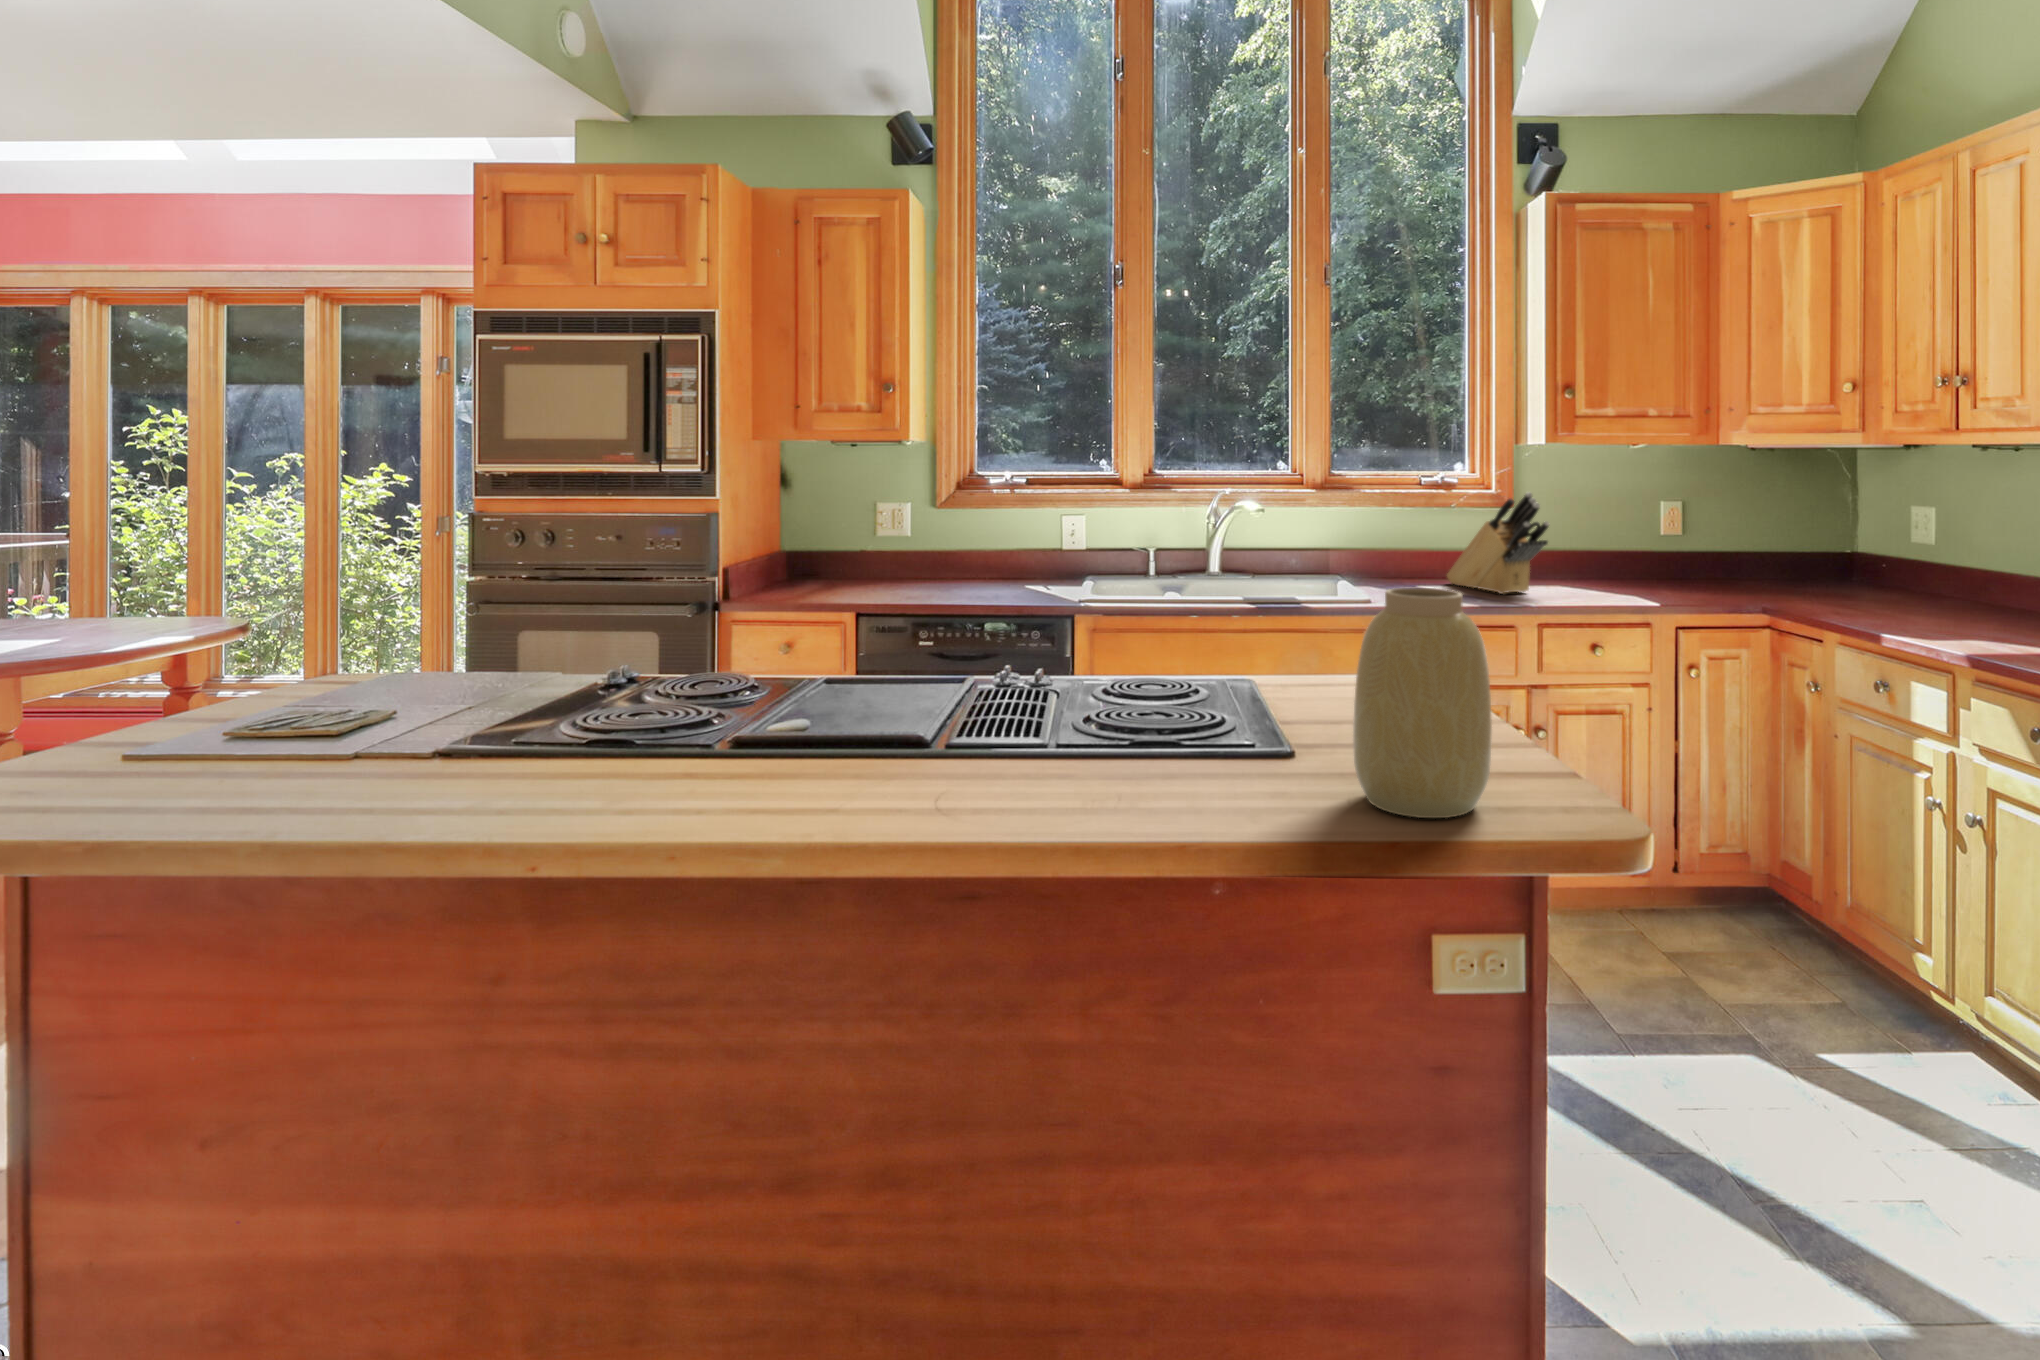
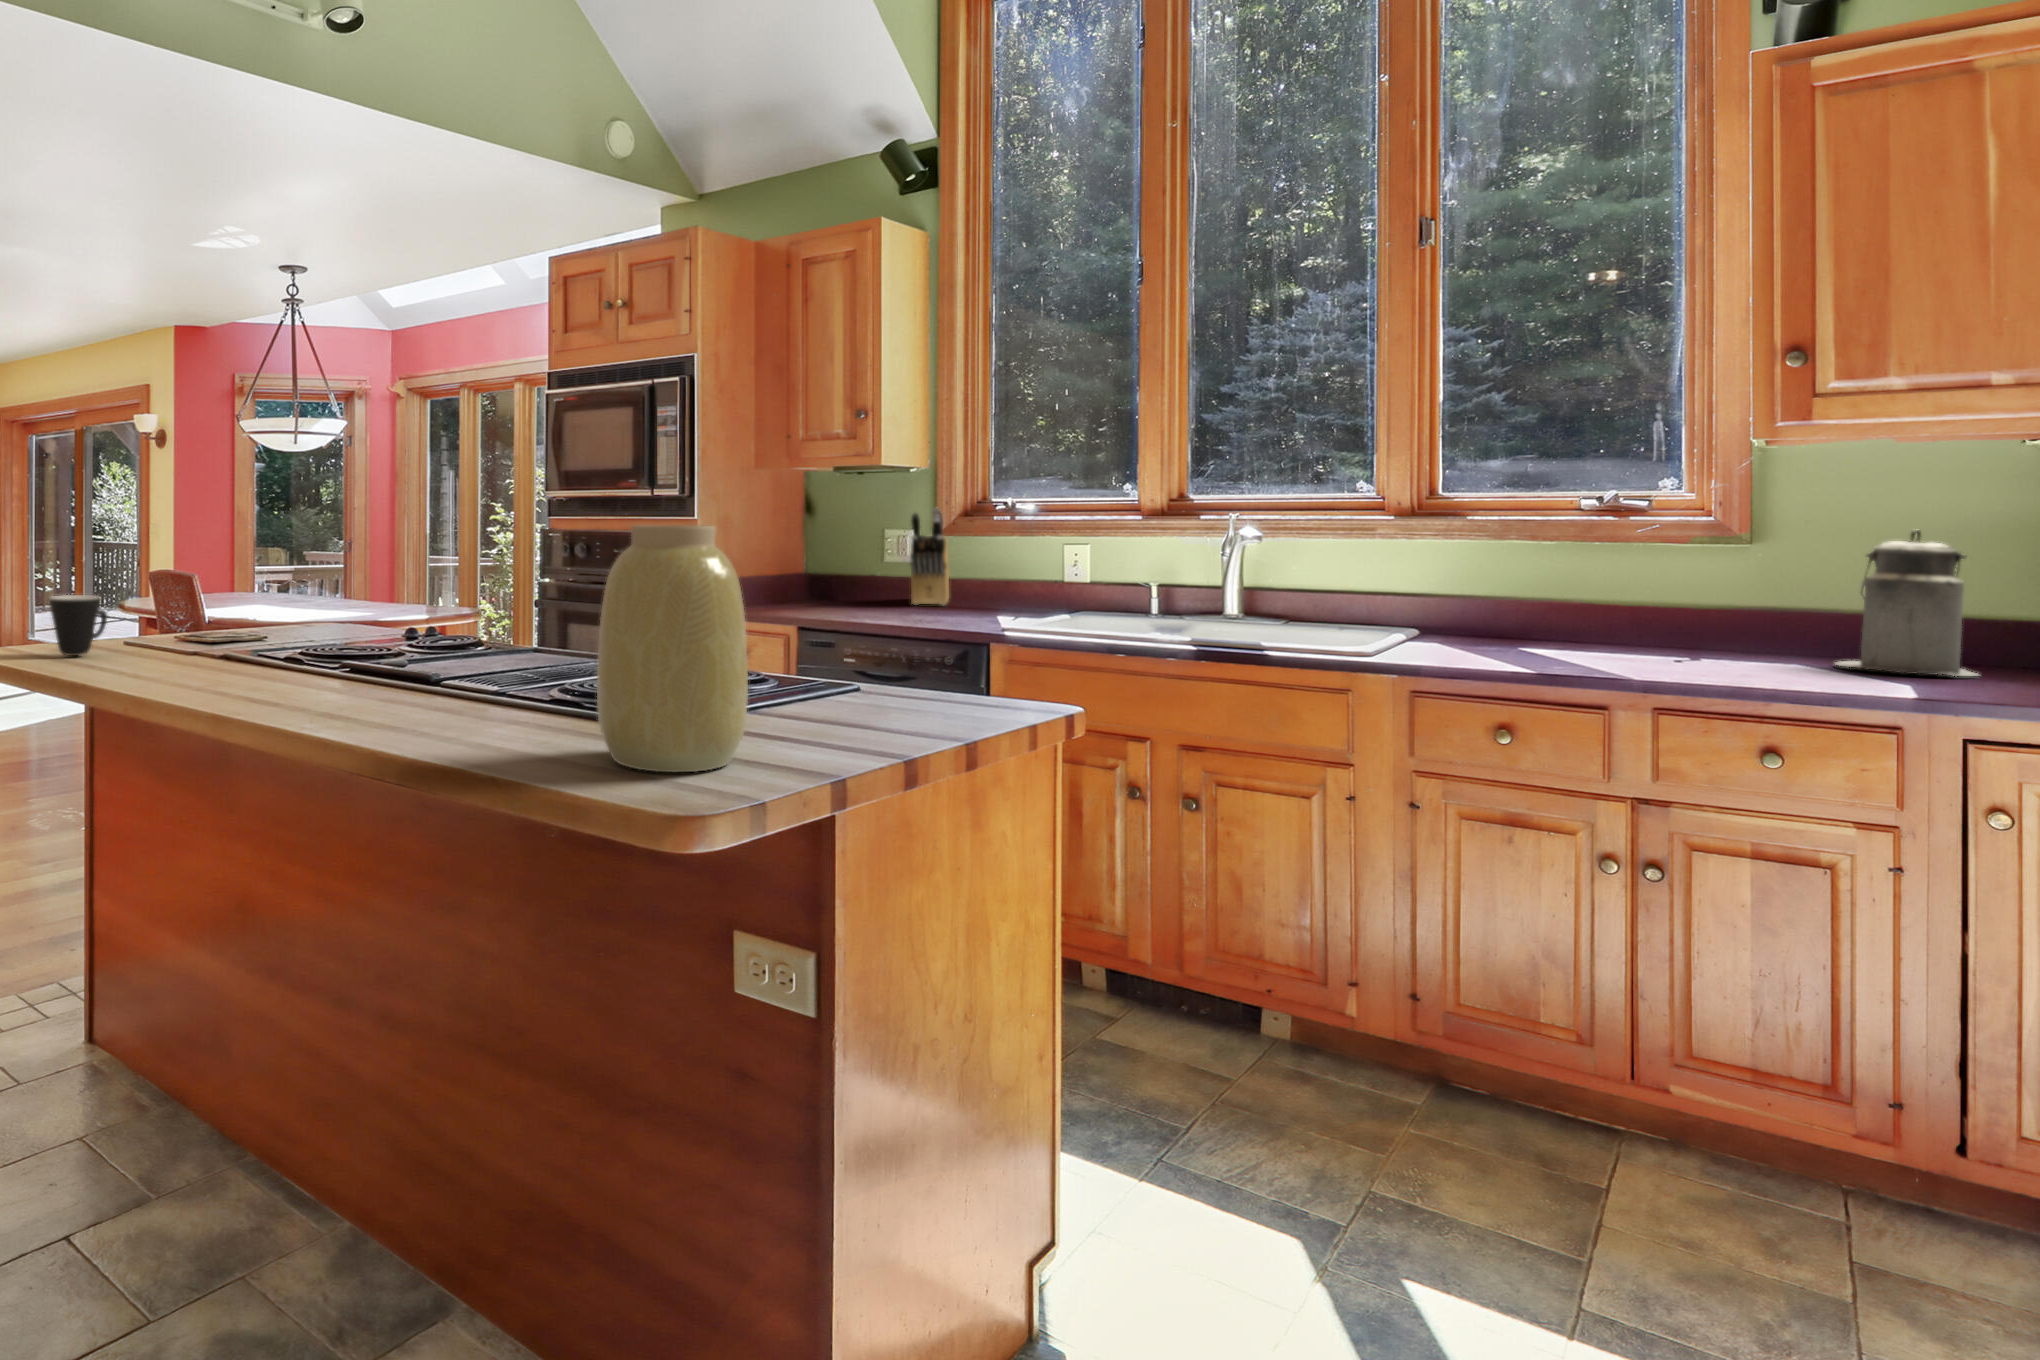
knife block: present [1447,492,1549,594] -> present [910,508,949,605]
canister: none [1572,500,1635,586] -> present [1836,530,1977,676]
mug: none [132,704,229,809] -> present [49,595,107,656]

